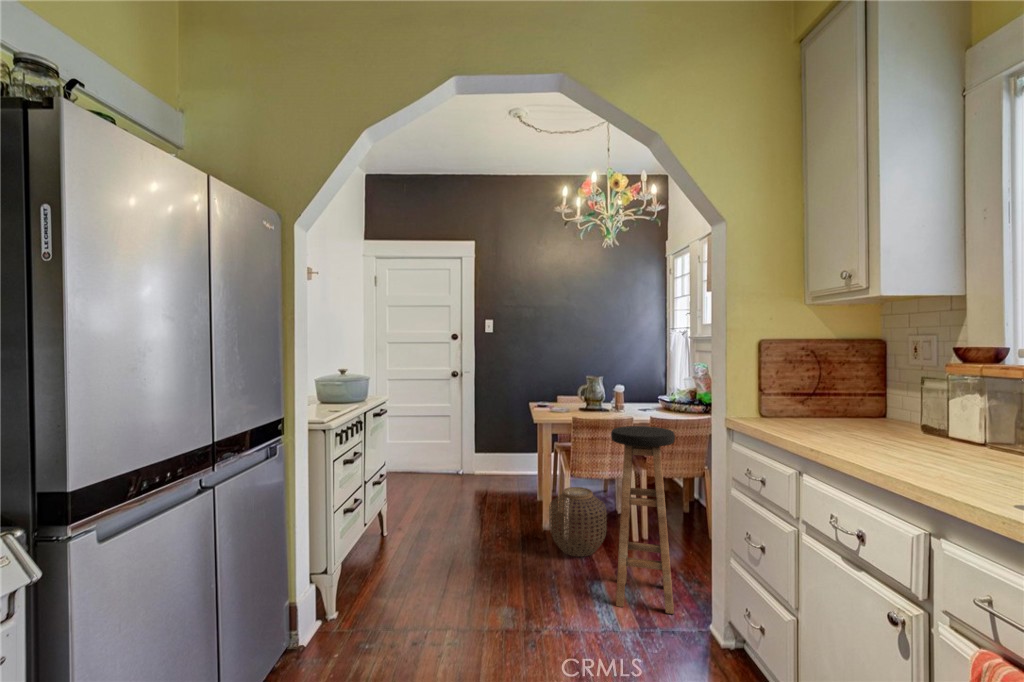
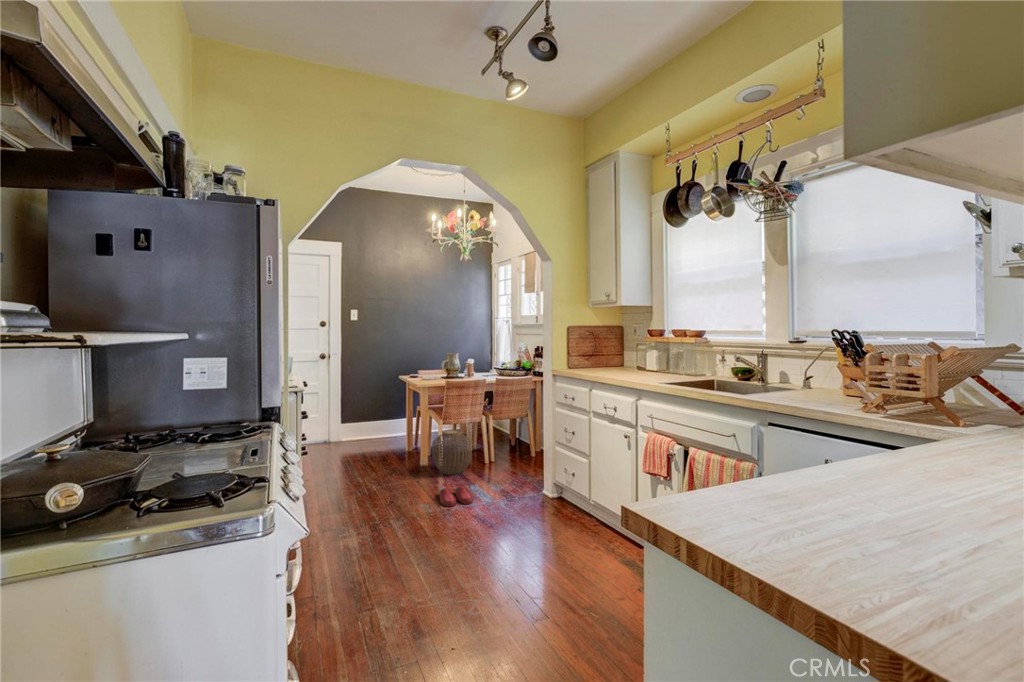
bar stool: present [611,426,675,614] -> none [483,381,522,491]
slippers: none [530,590,582,632] -> present [439,487,473,507]

